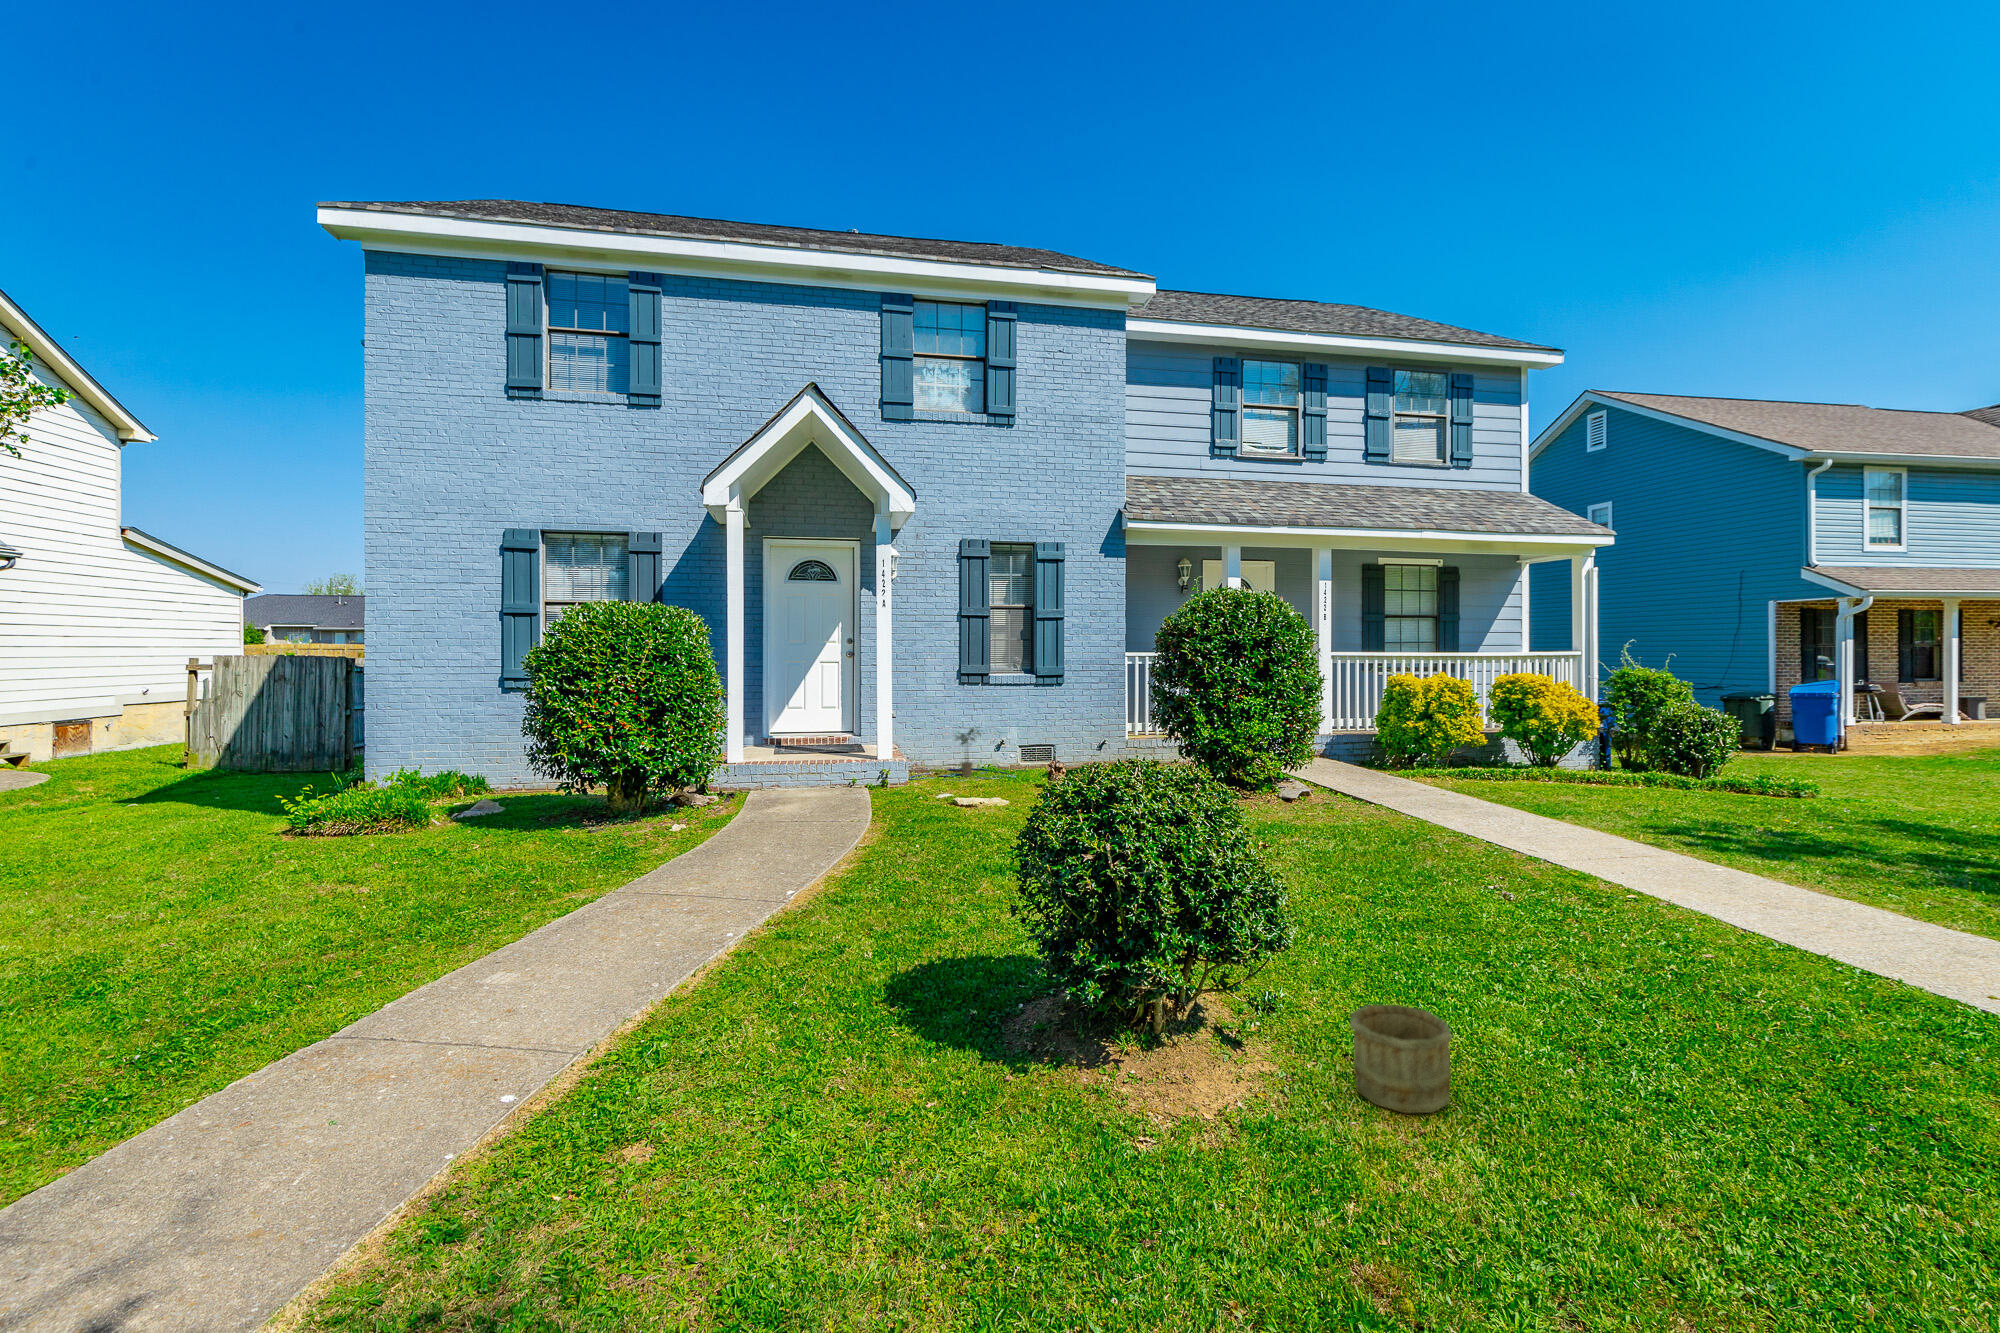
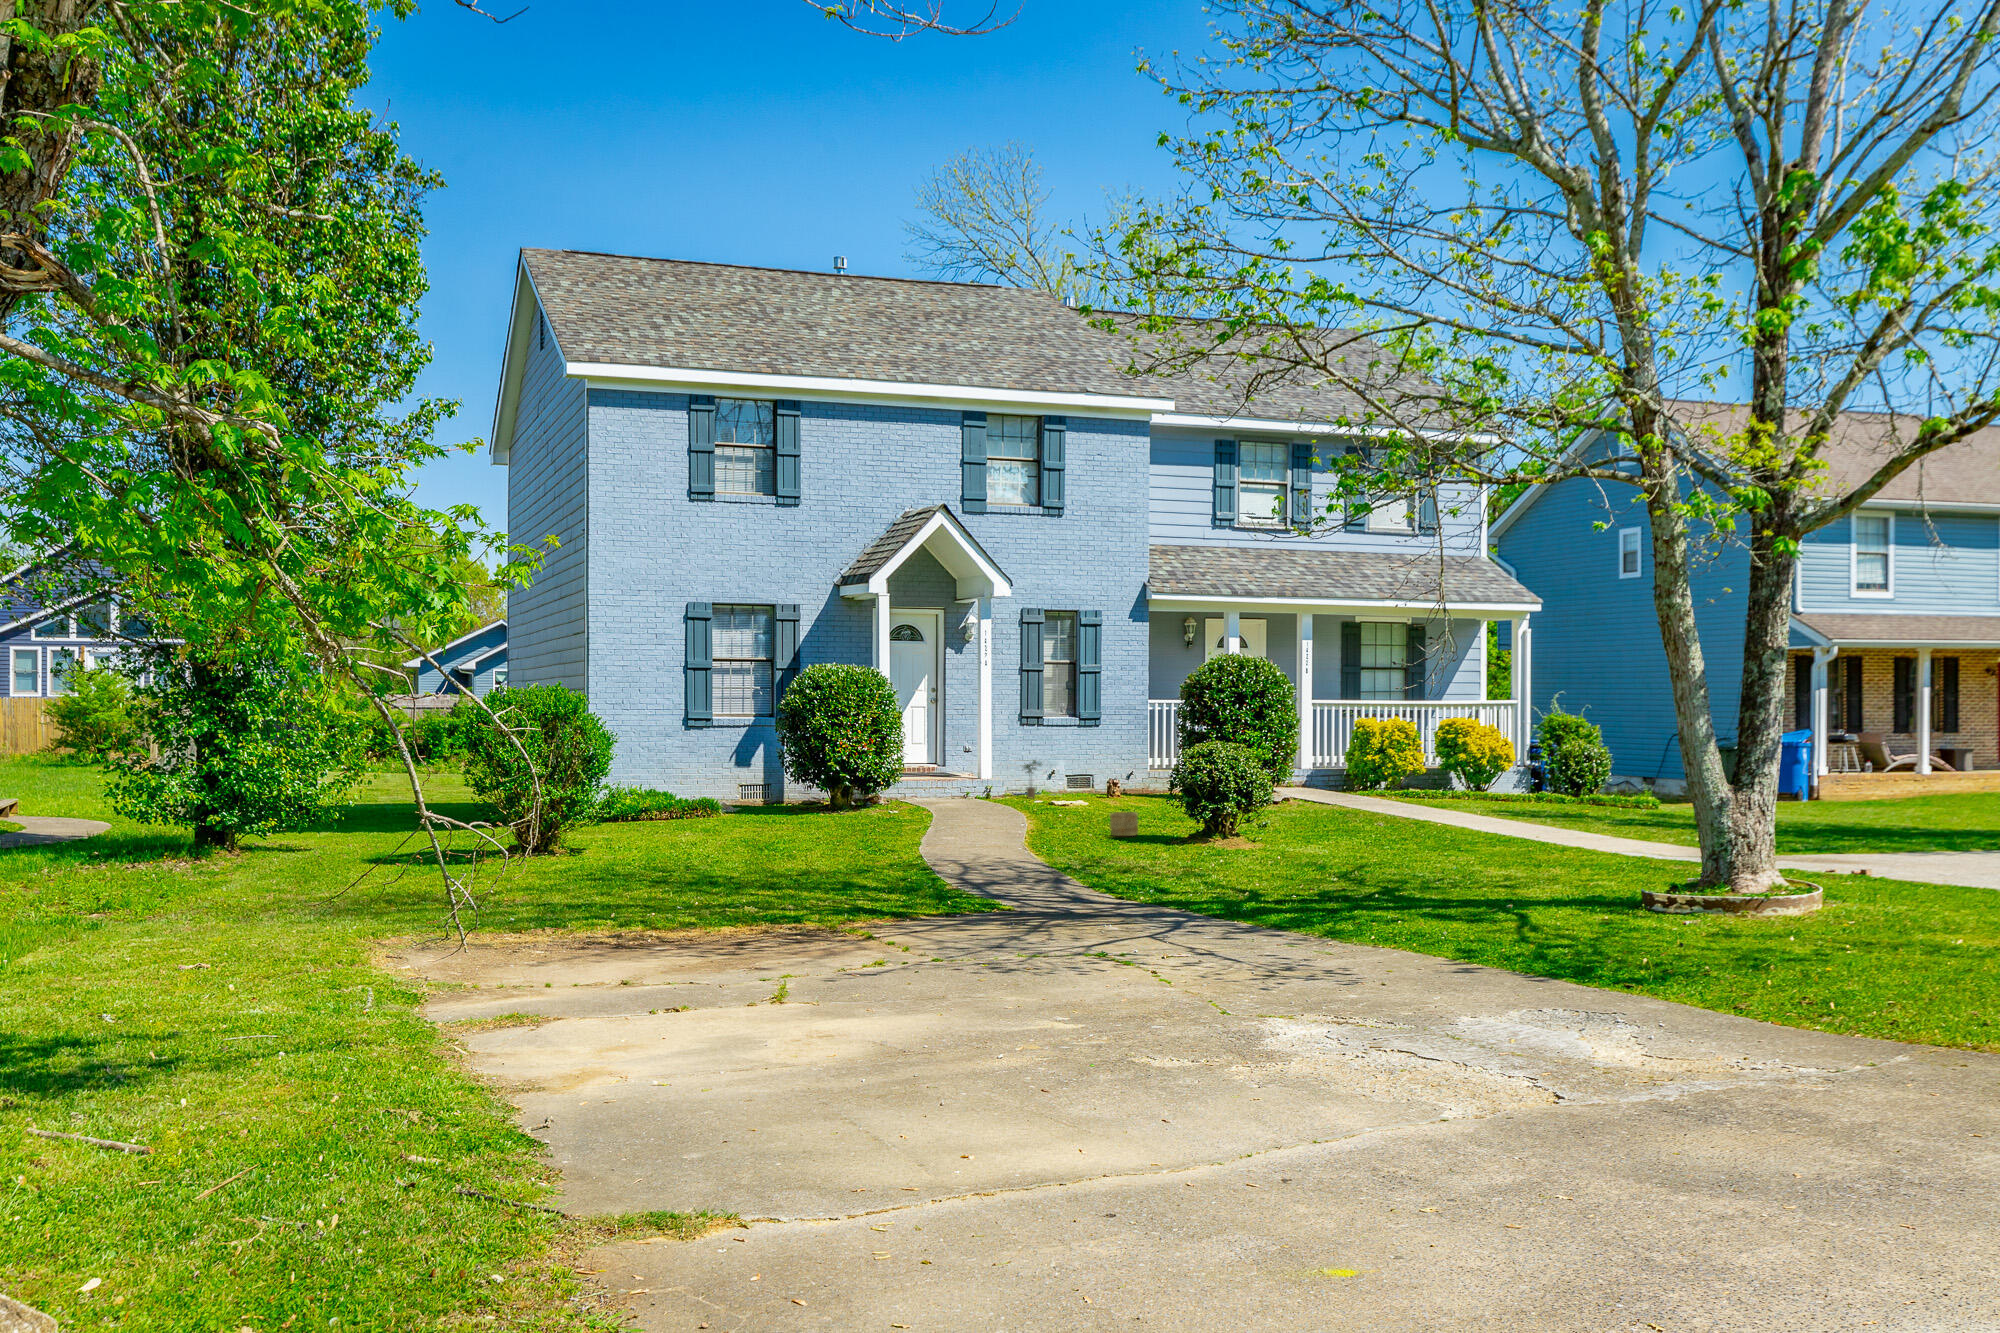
wooden bucket: present [1350,1005,1452,1113] -> present [1110,812,1138,836]

